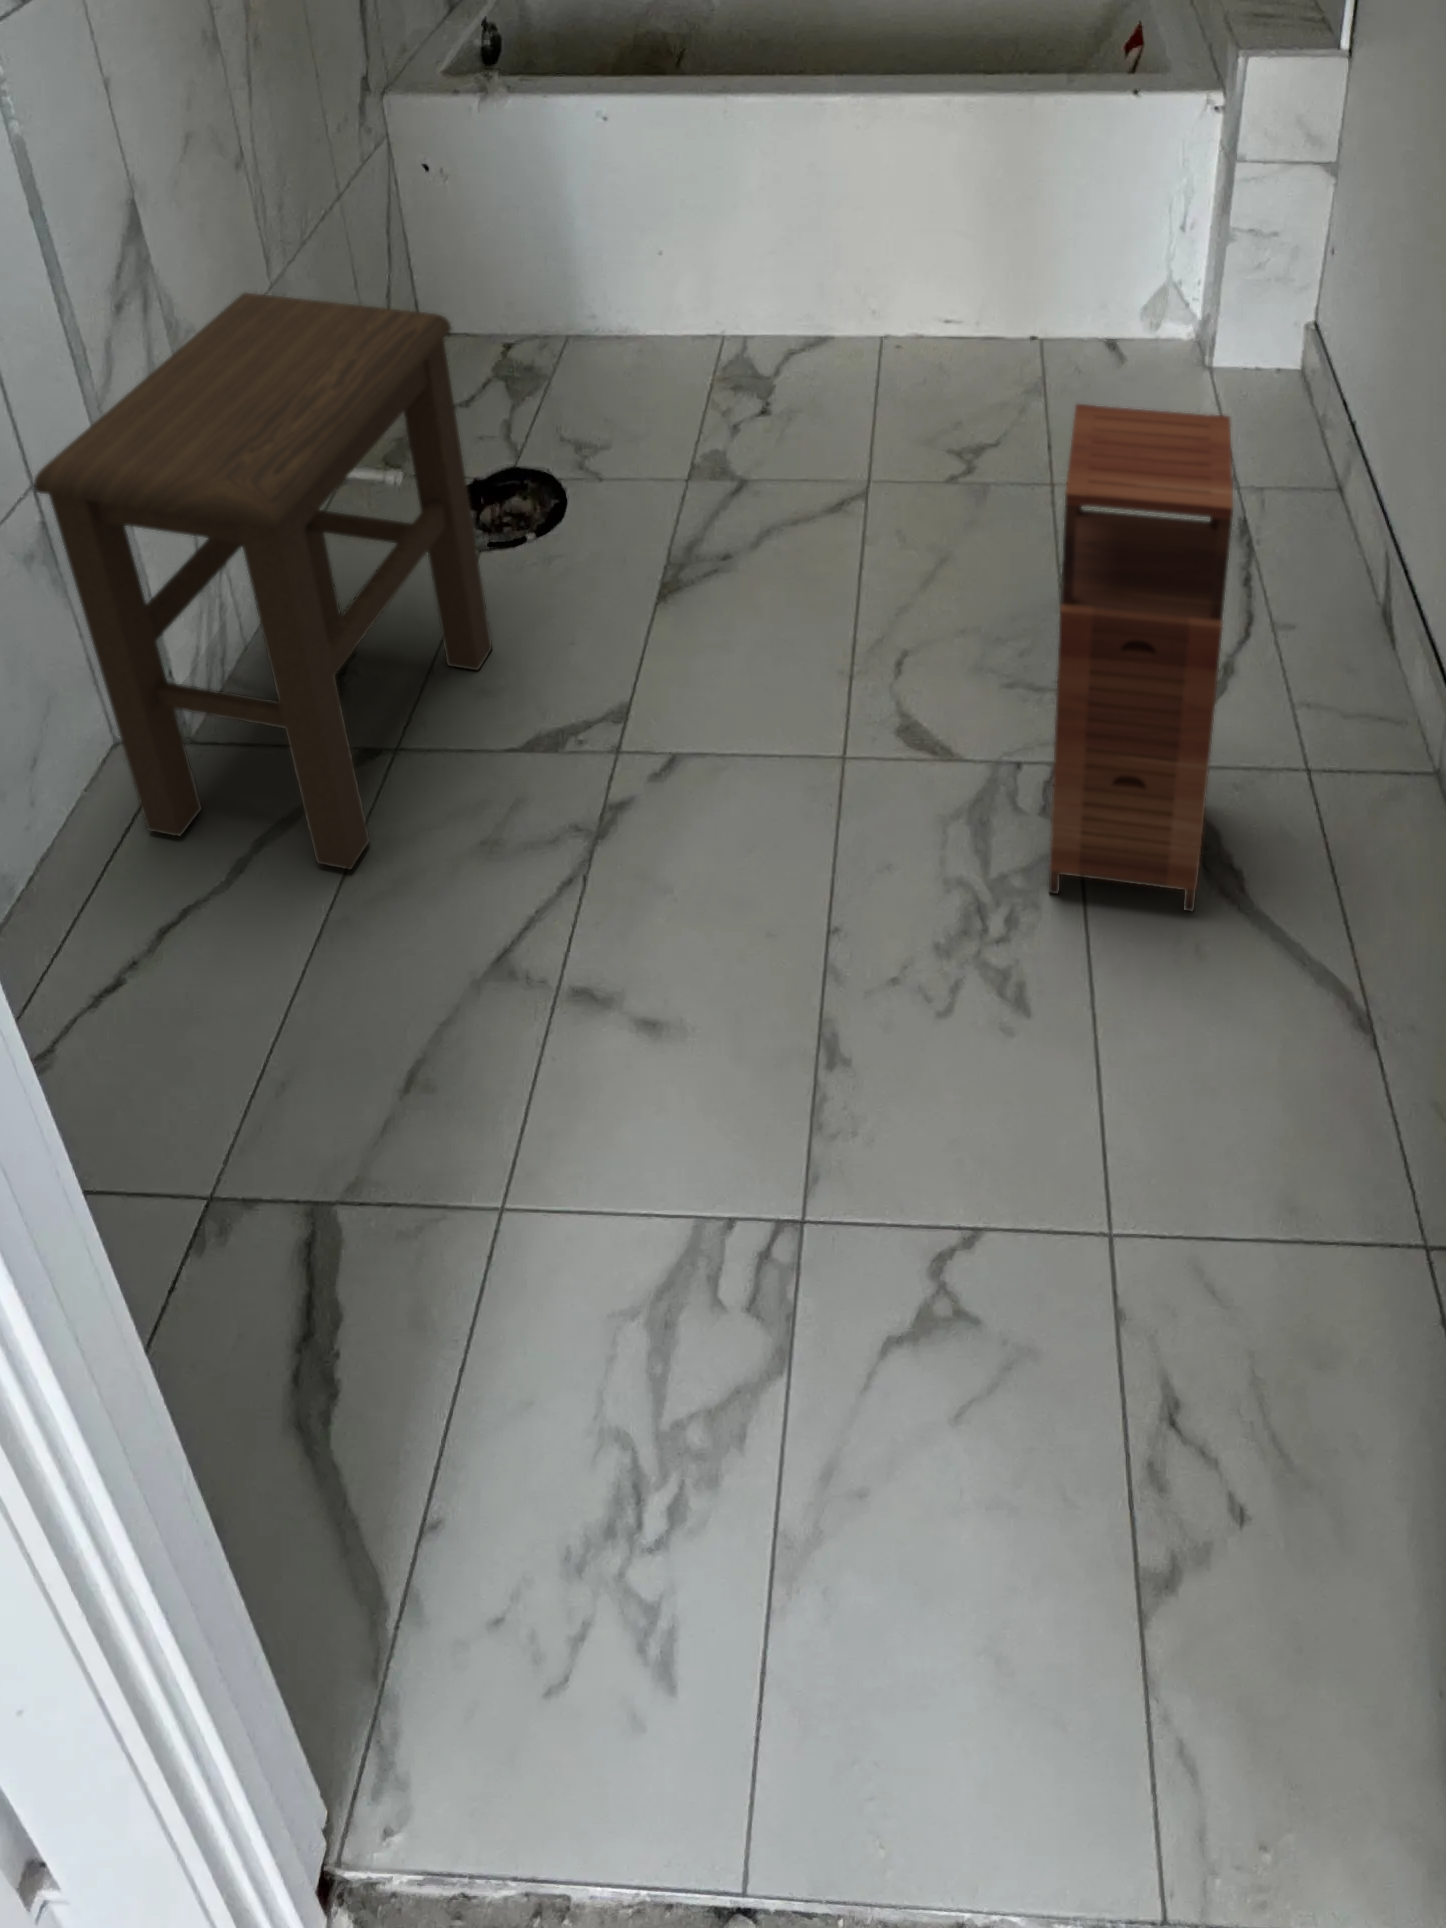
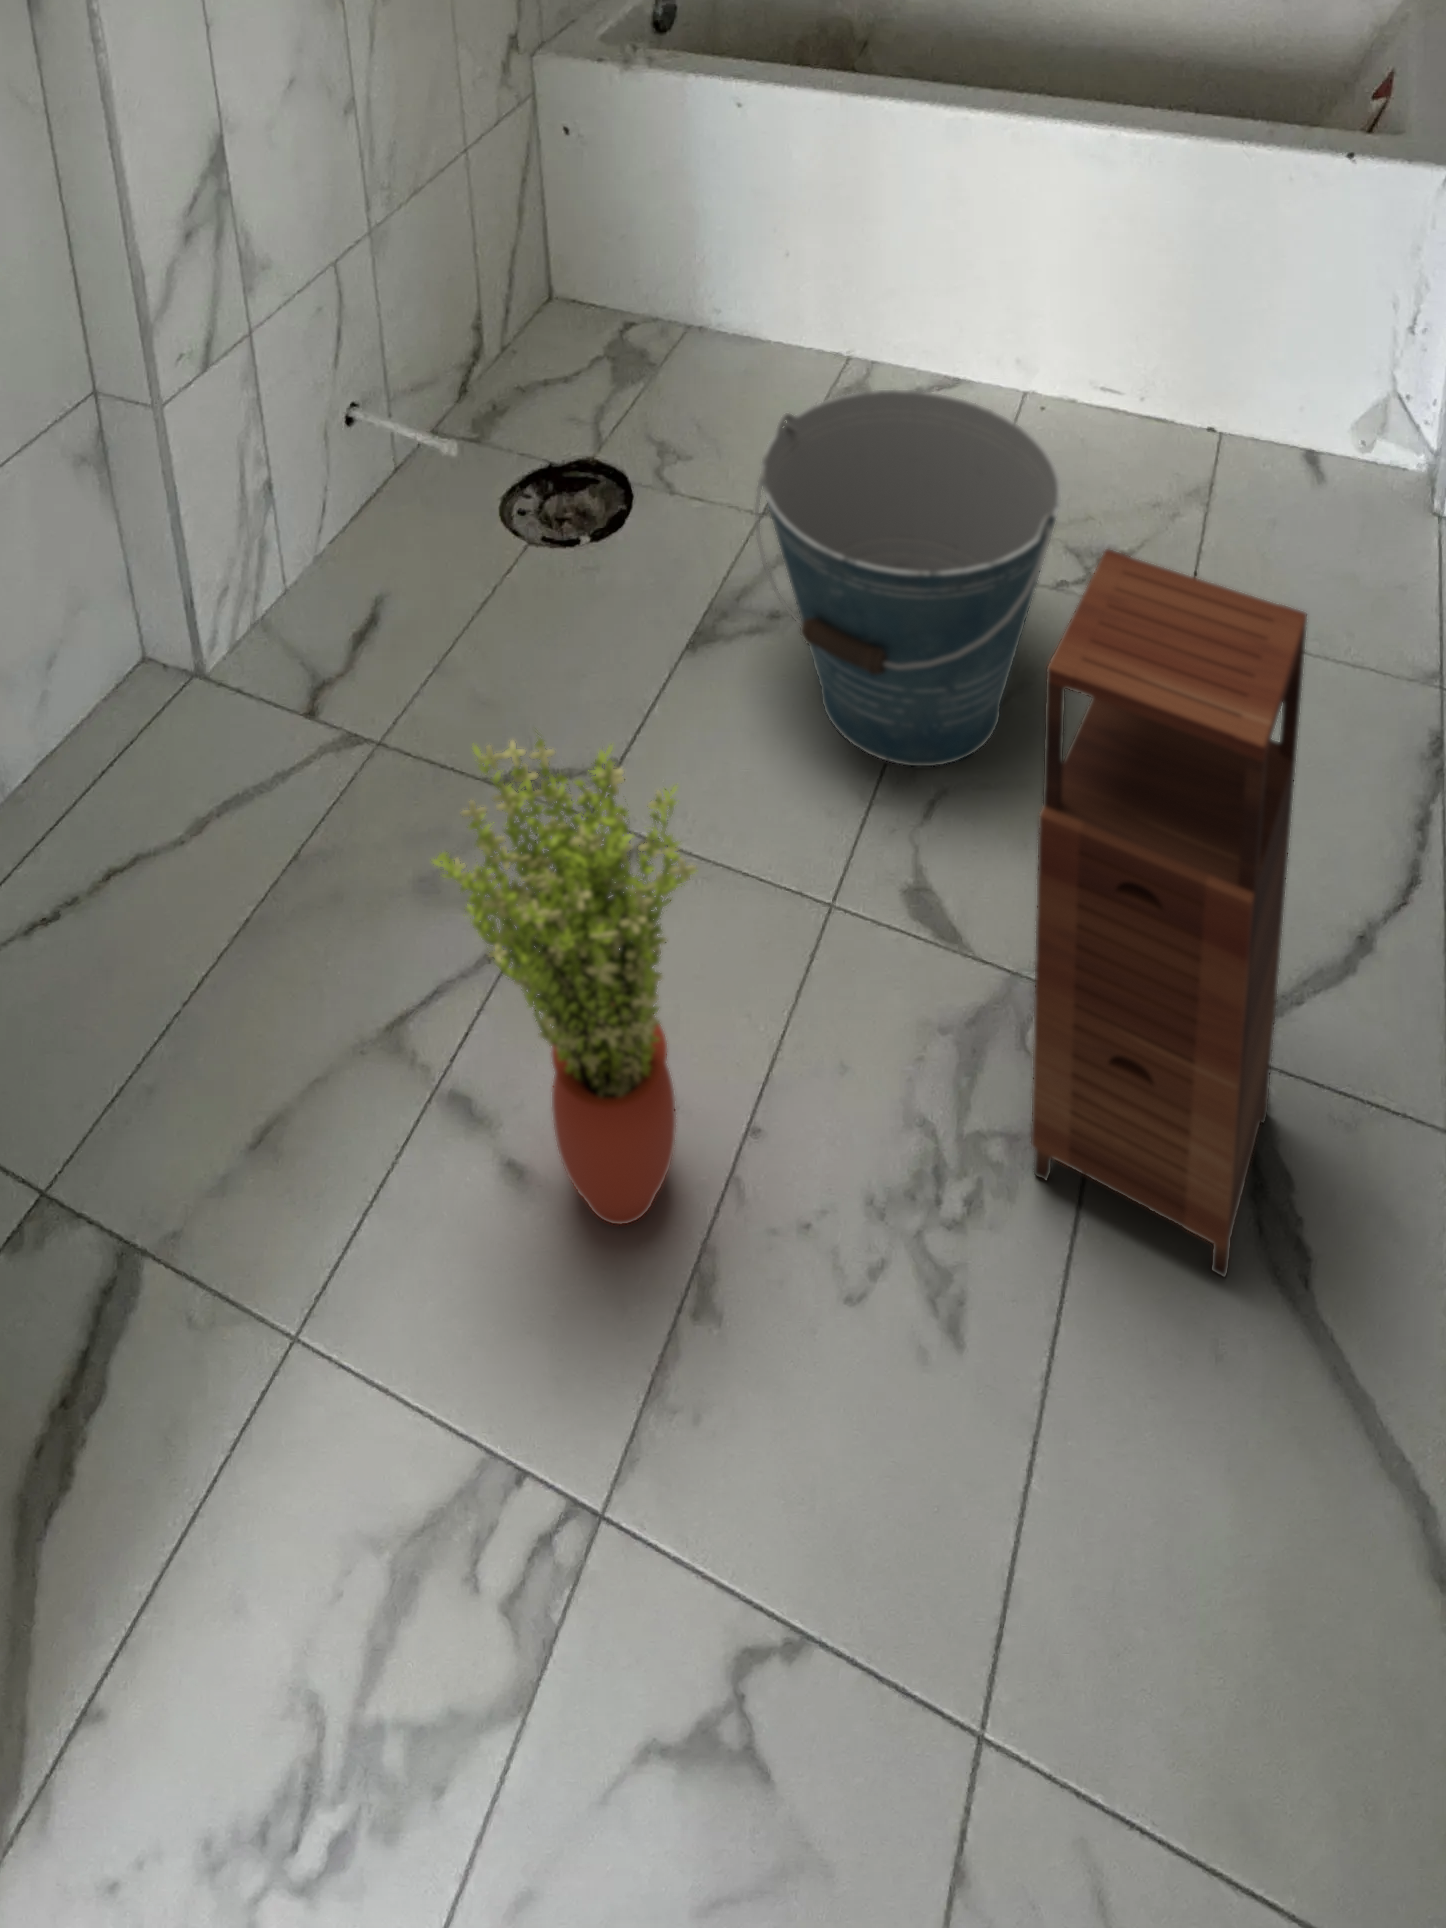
stool: present [34,293,492,870] -> none [63,239,508,865]
bucket: none [718,337,981,645] -> present [755,390,1061,766]
potted plant: none [588,638,821,1035] -> present [433,738,697,1224]

